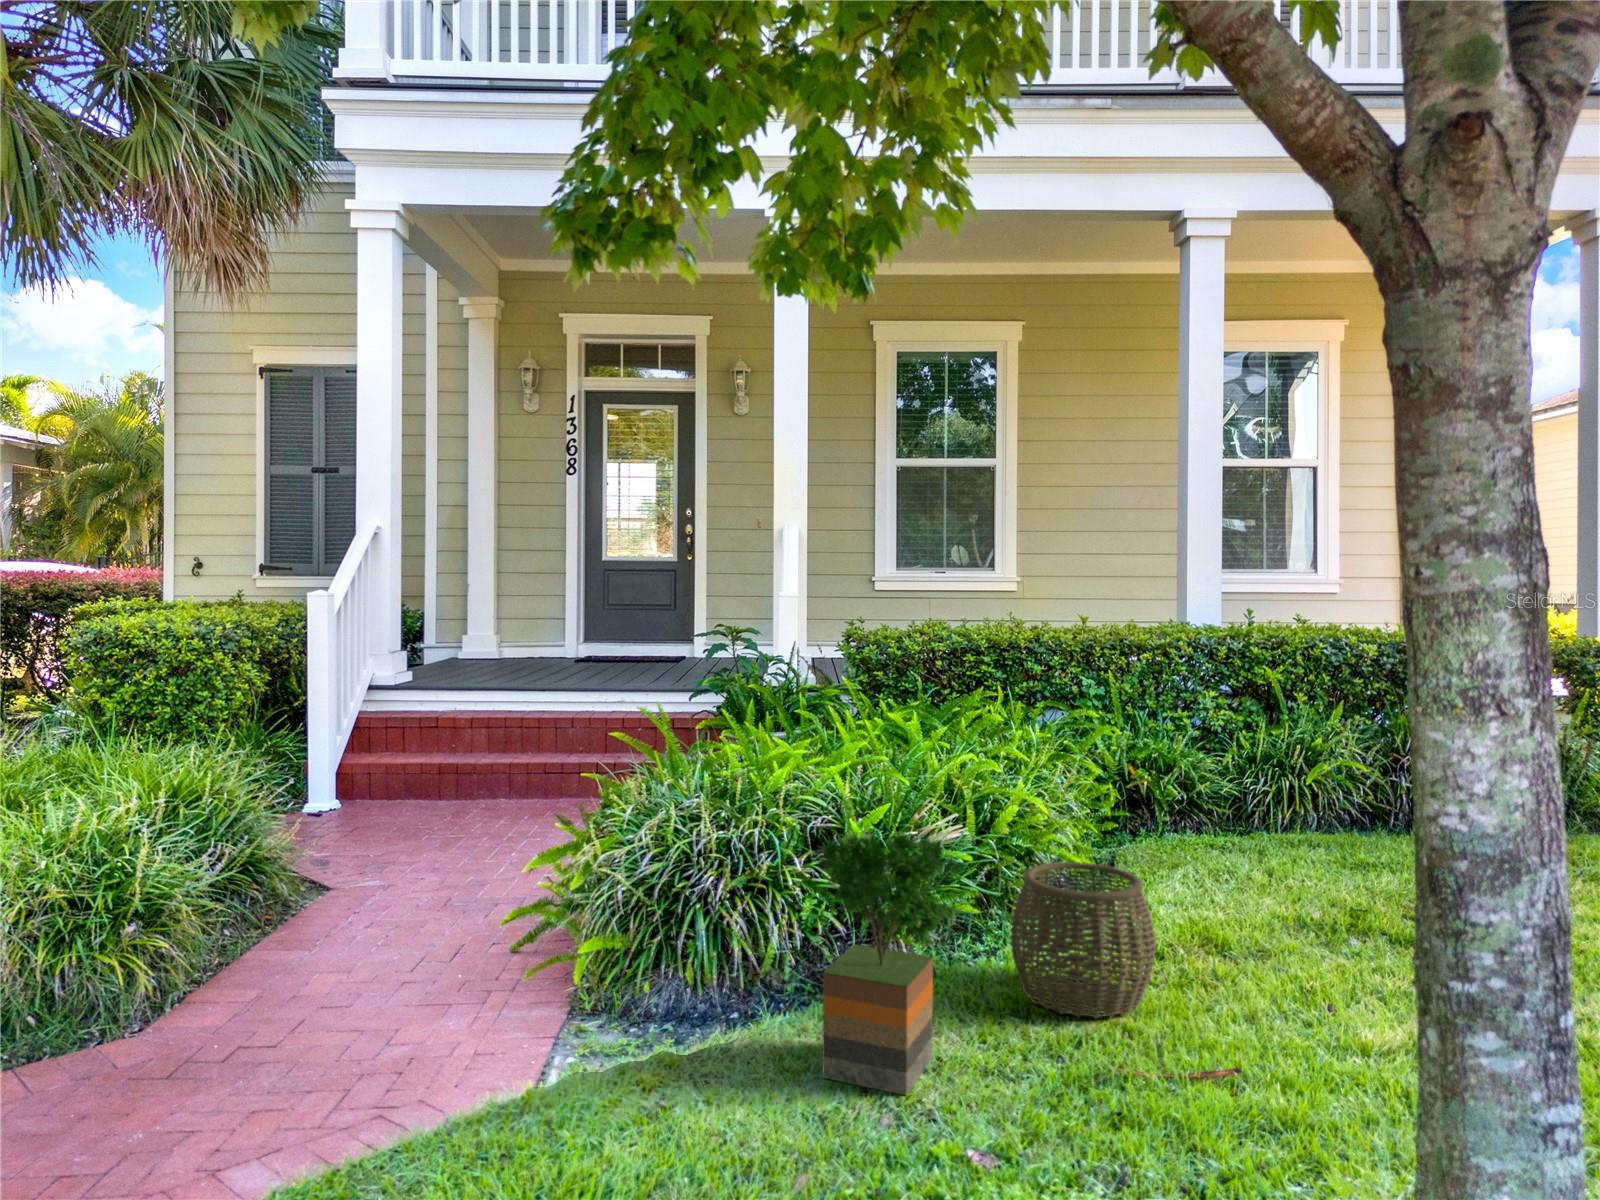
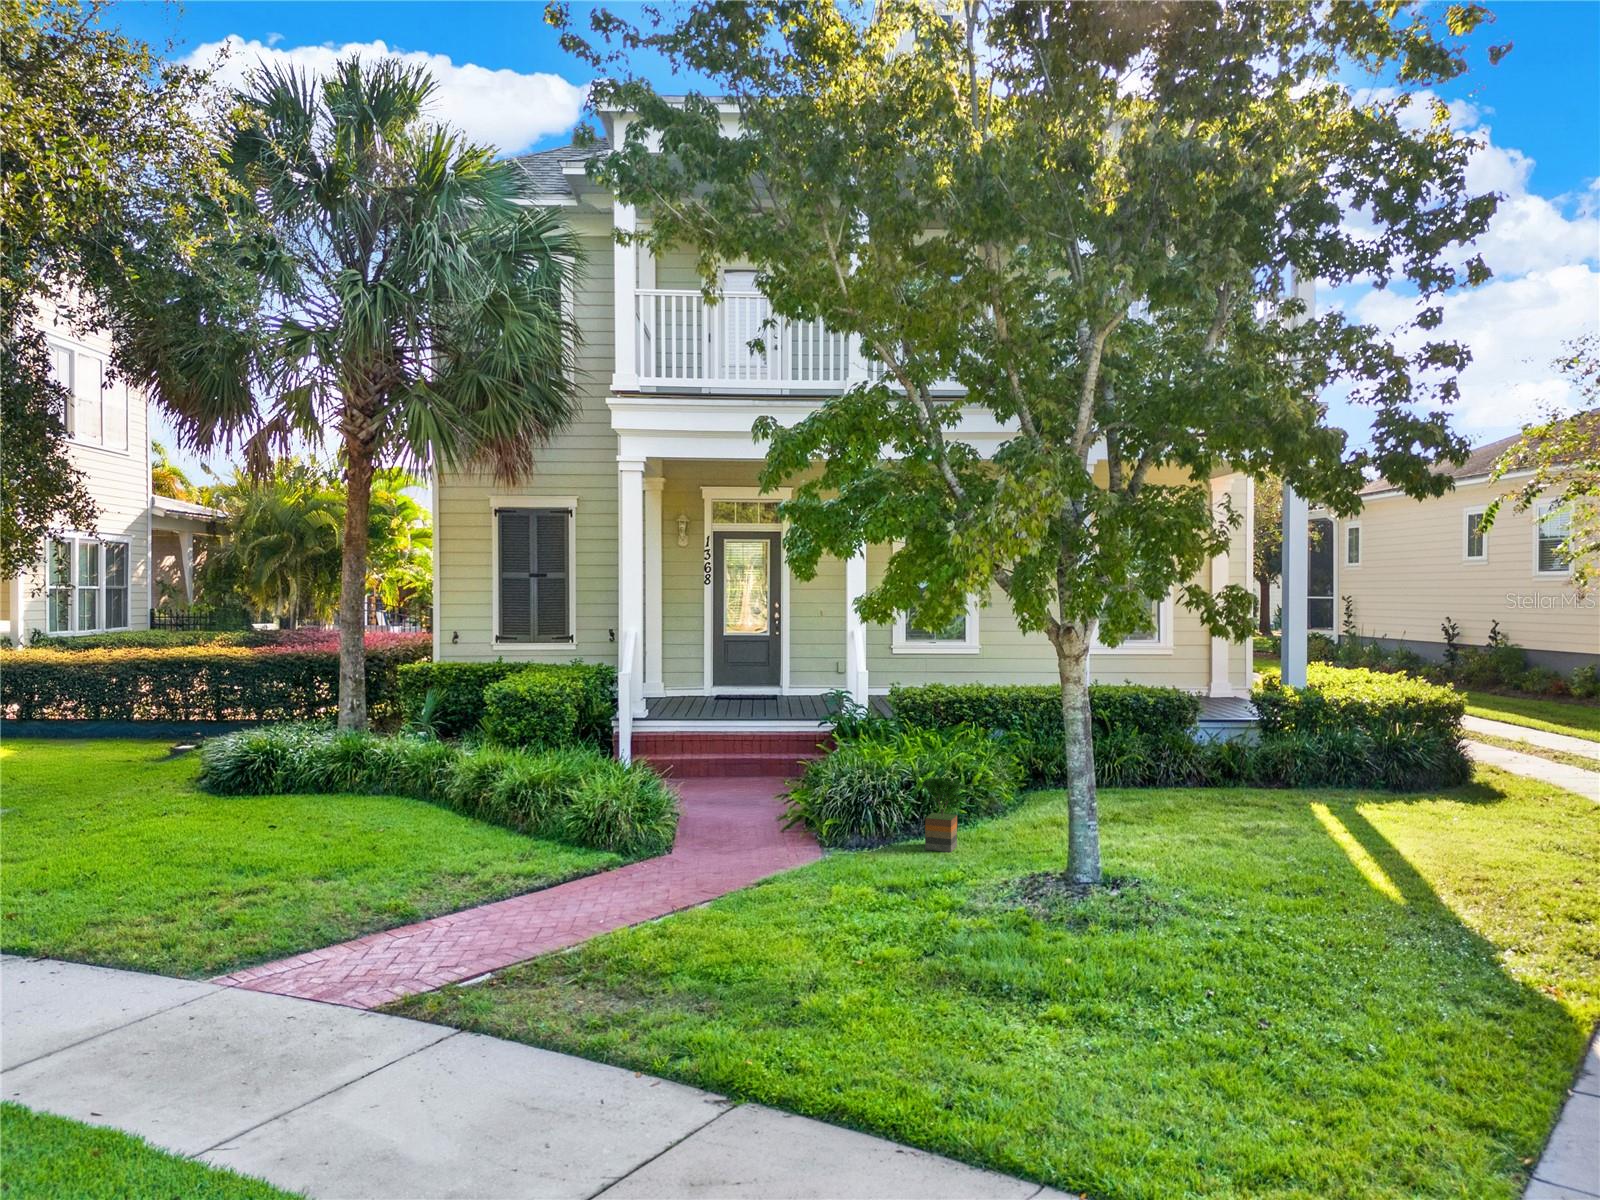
woven basket: present [1010,862,1156,1019] -> none [980,790,1028,838]

